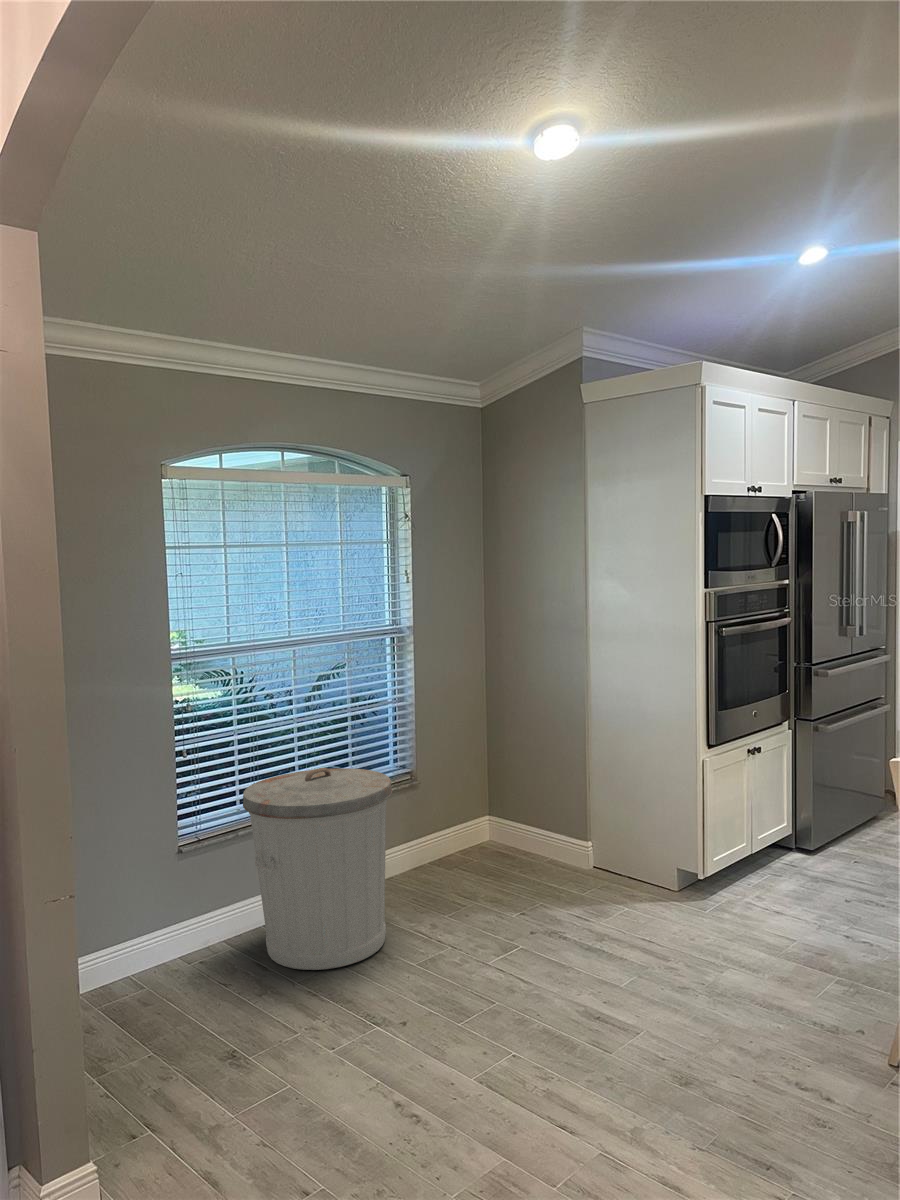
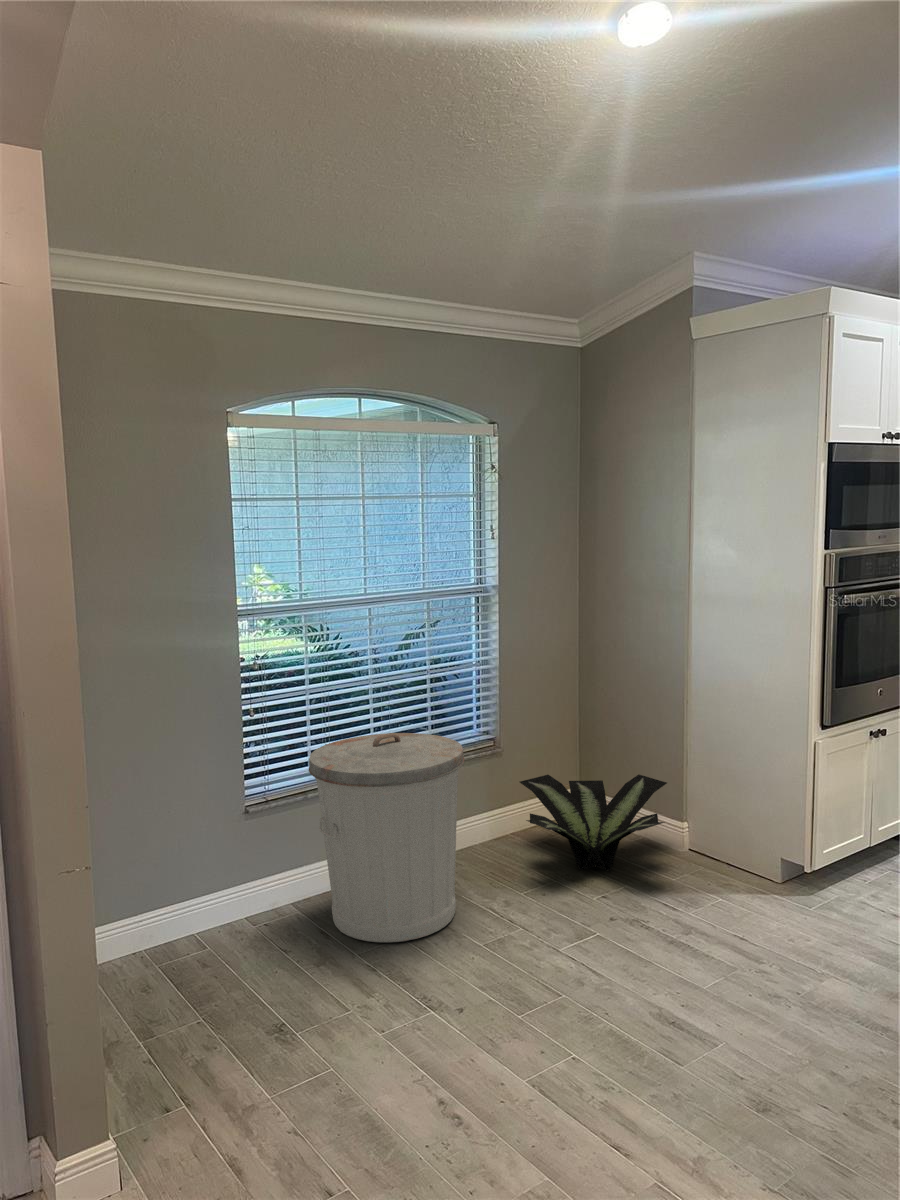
potted plant: none [435,800,575,892] -> present [520,775,667,871]

